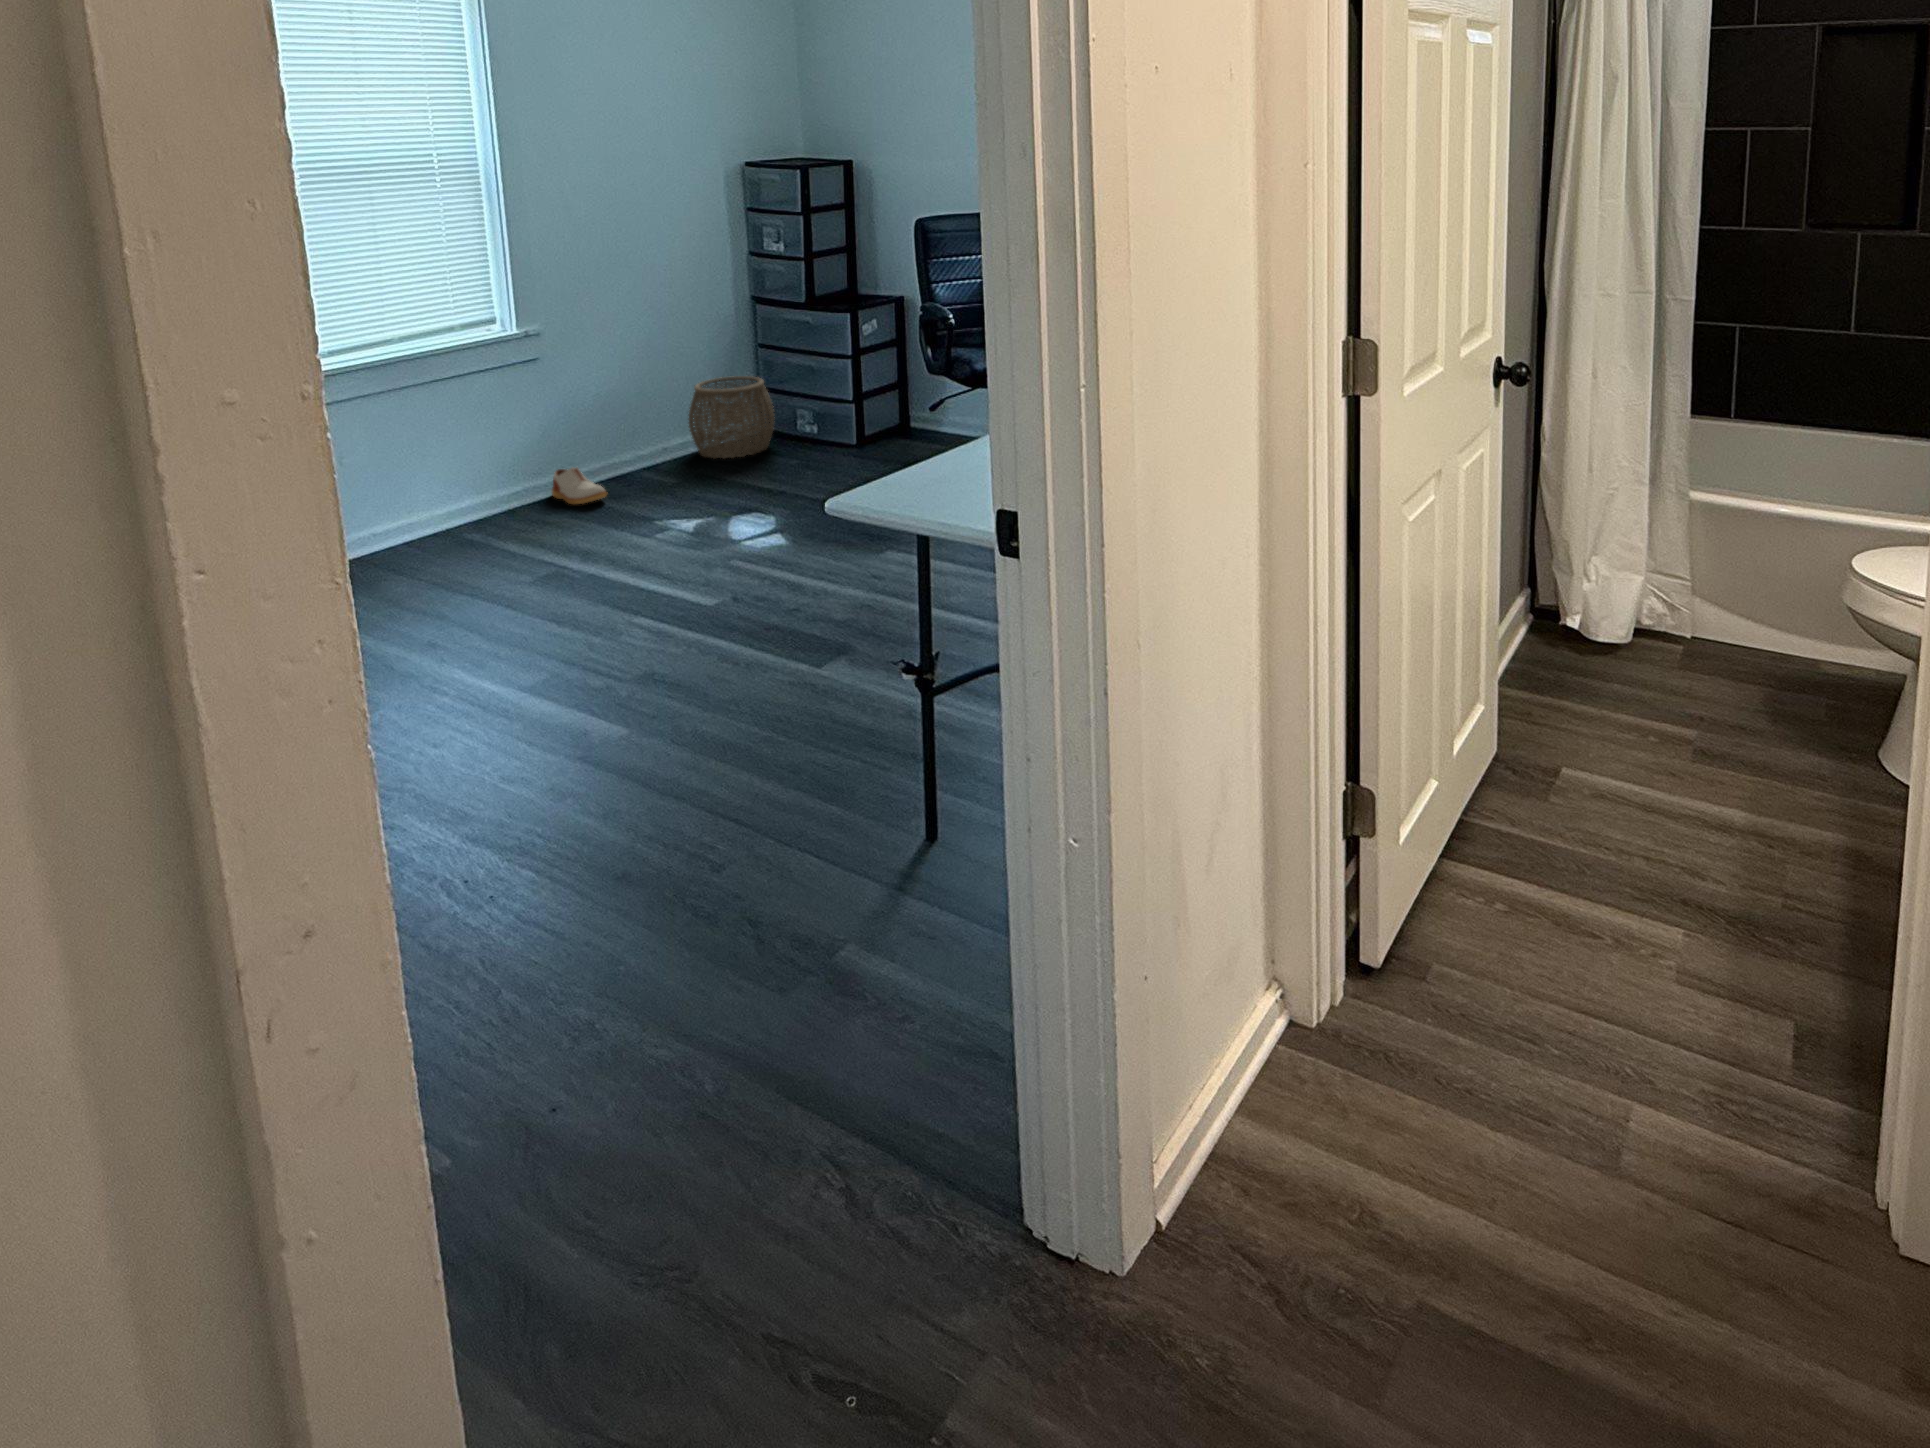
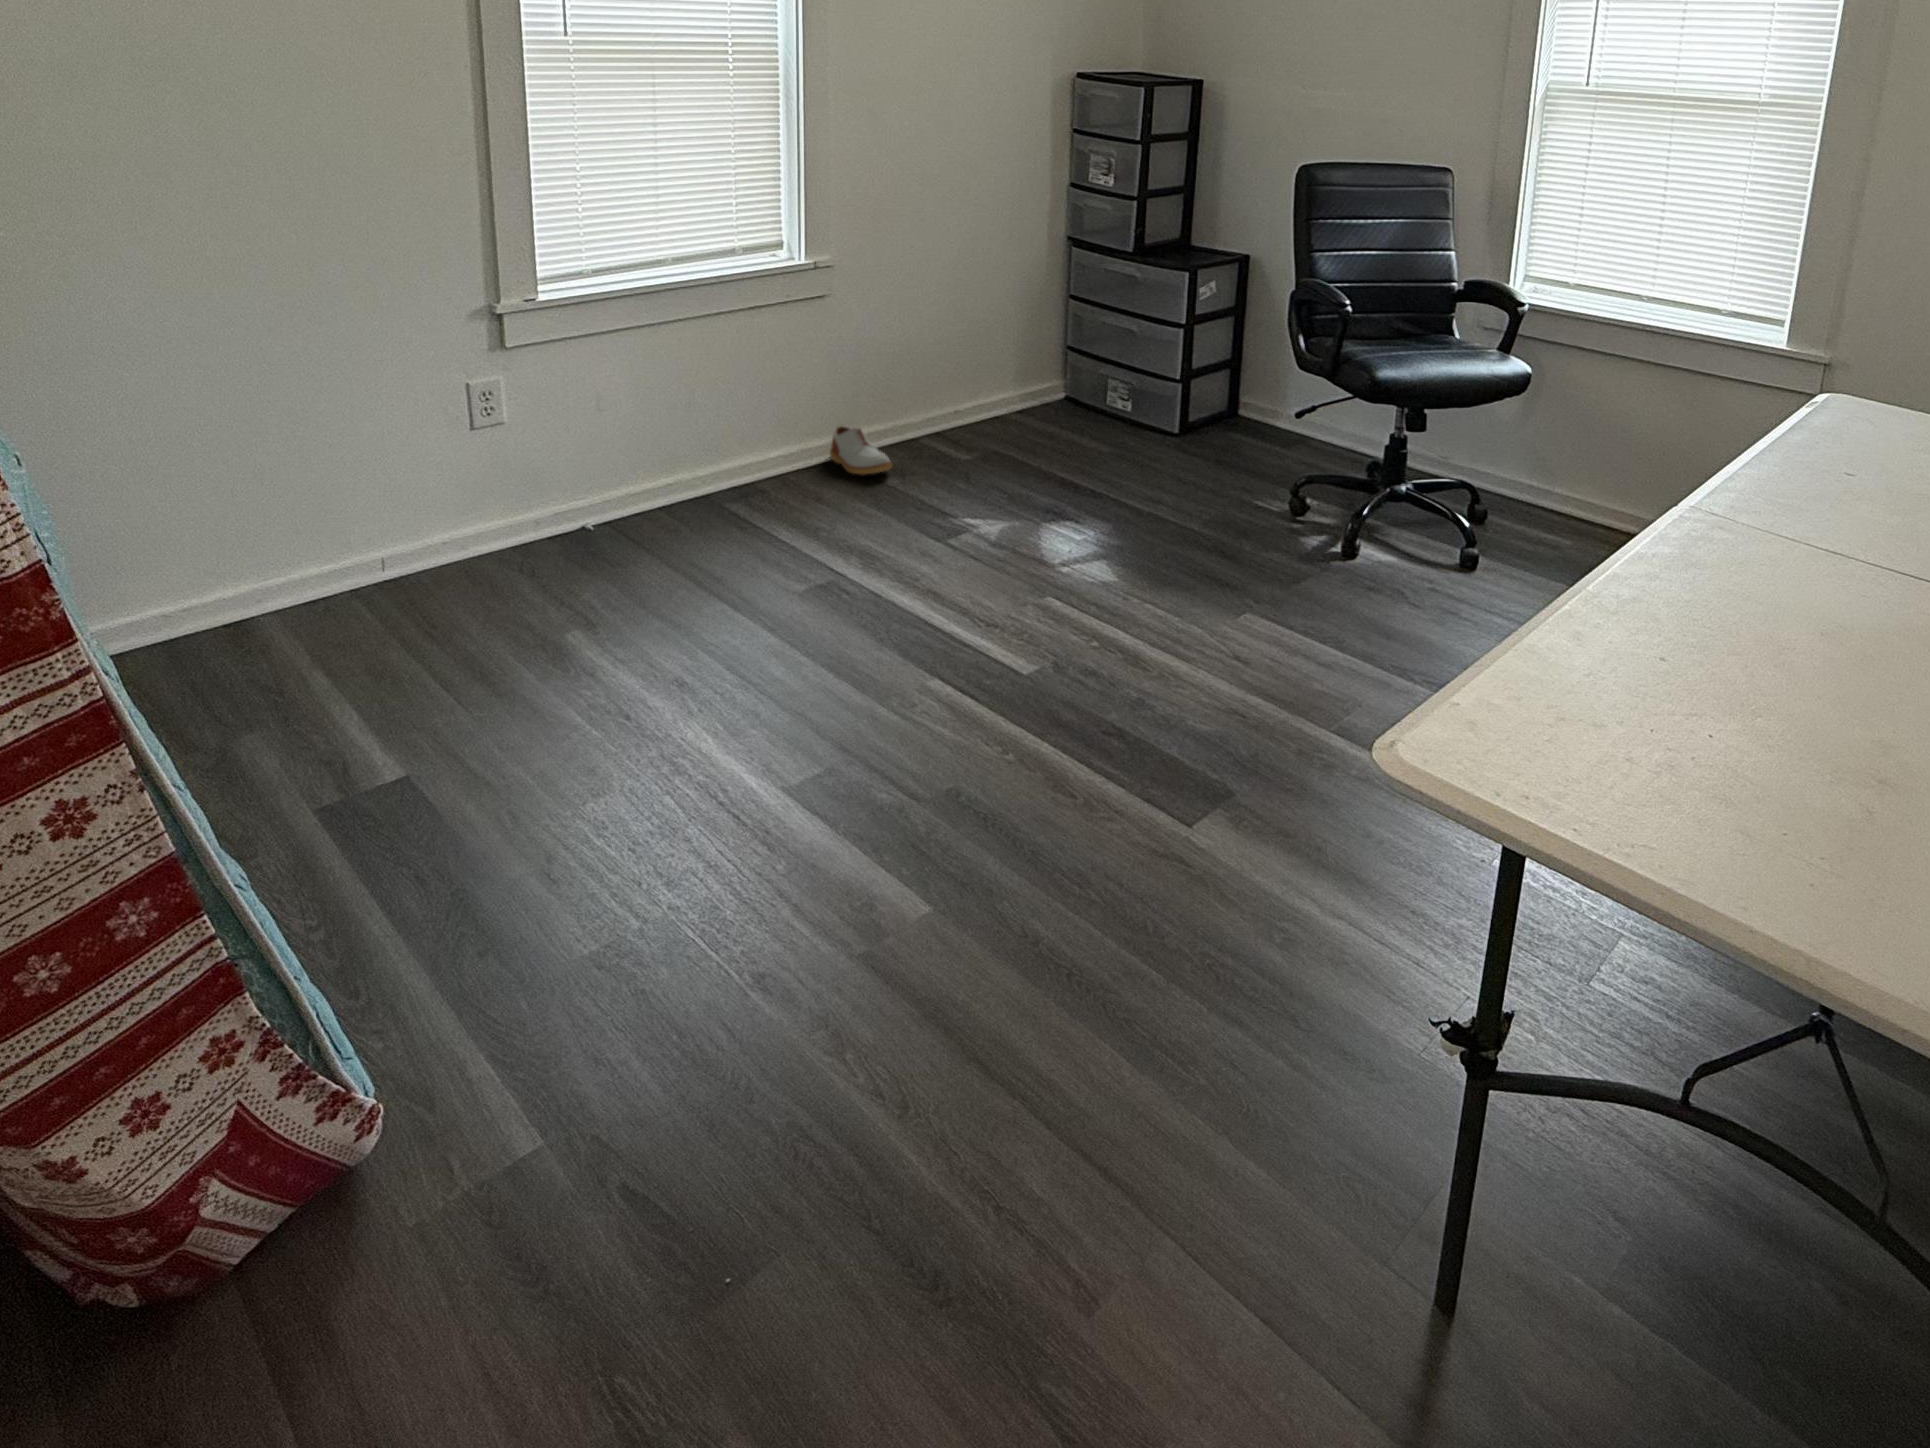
woven basket: present [688,376,774,458] -> none [987,332,1087,433]

